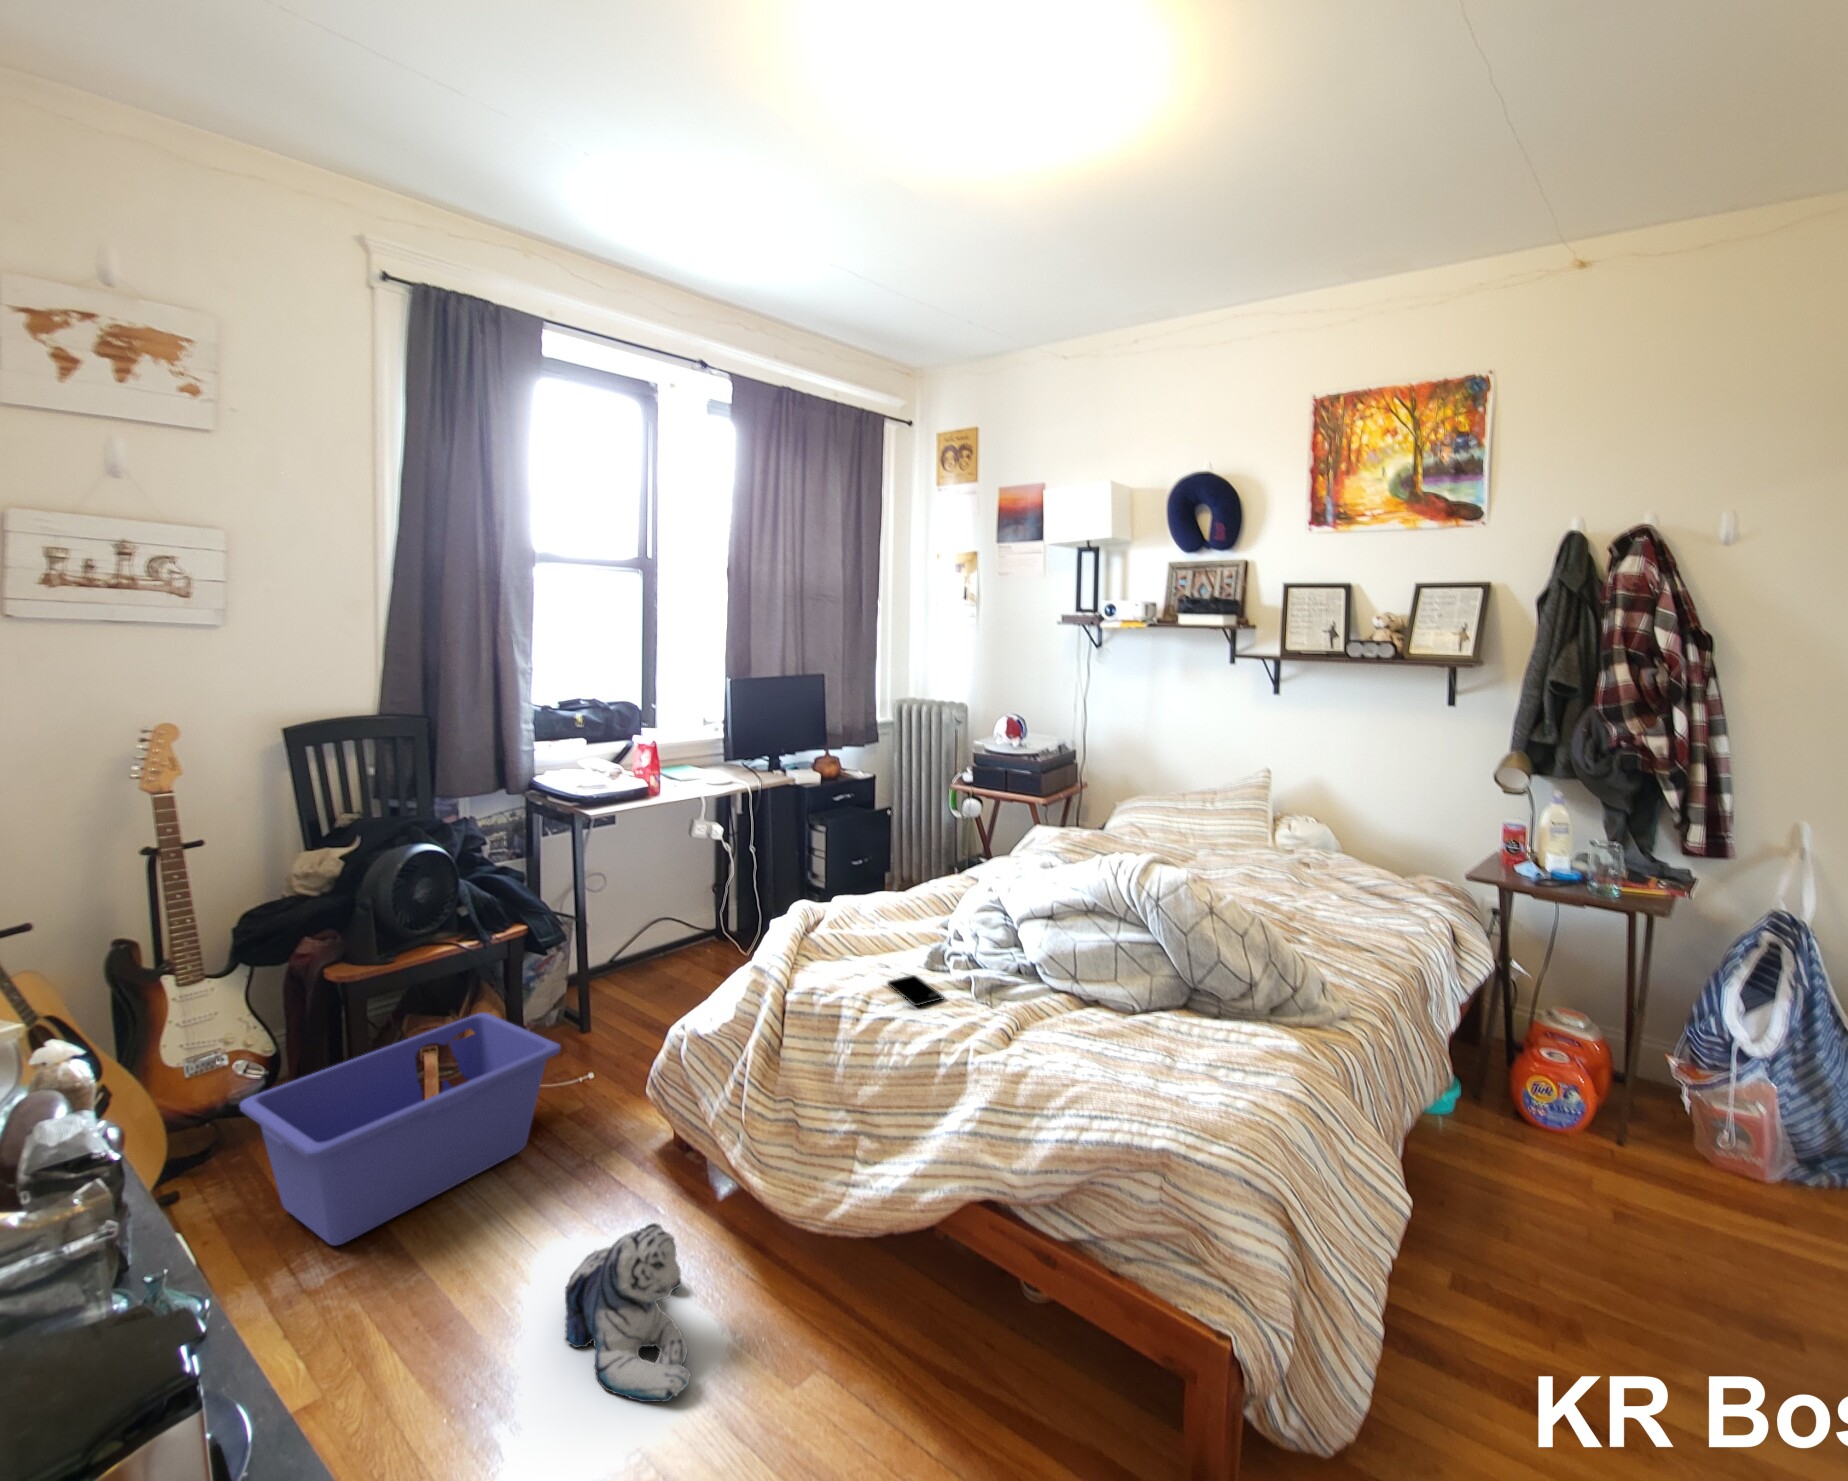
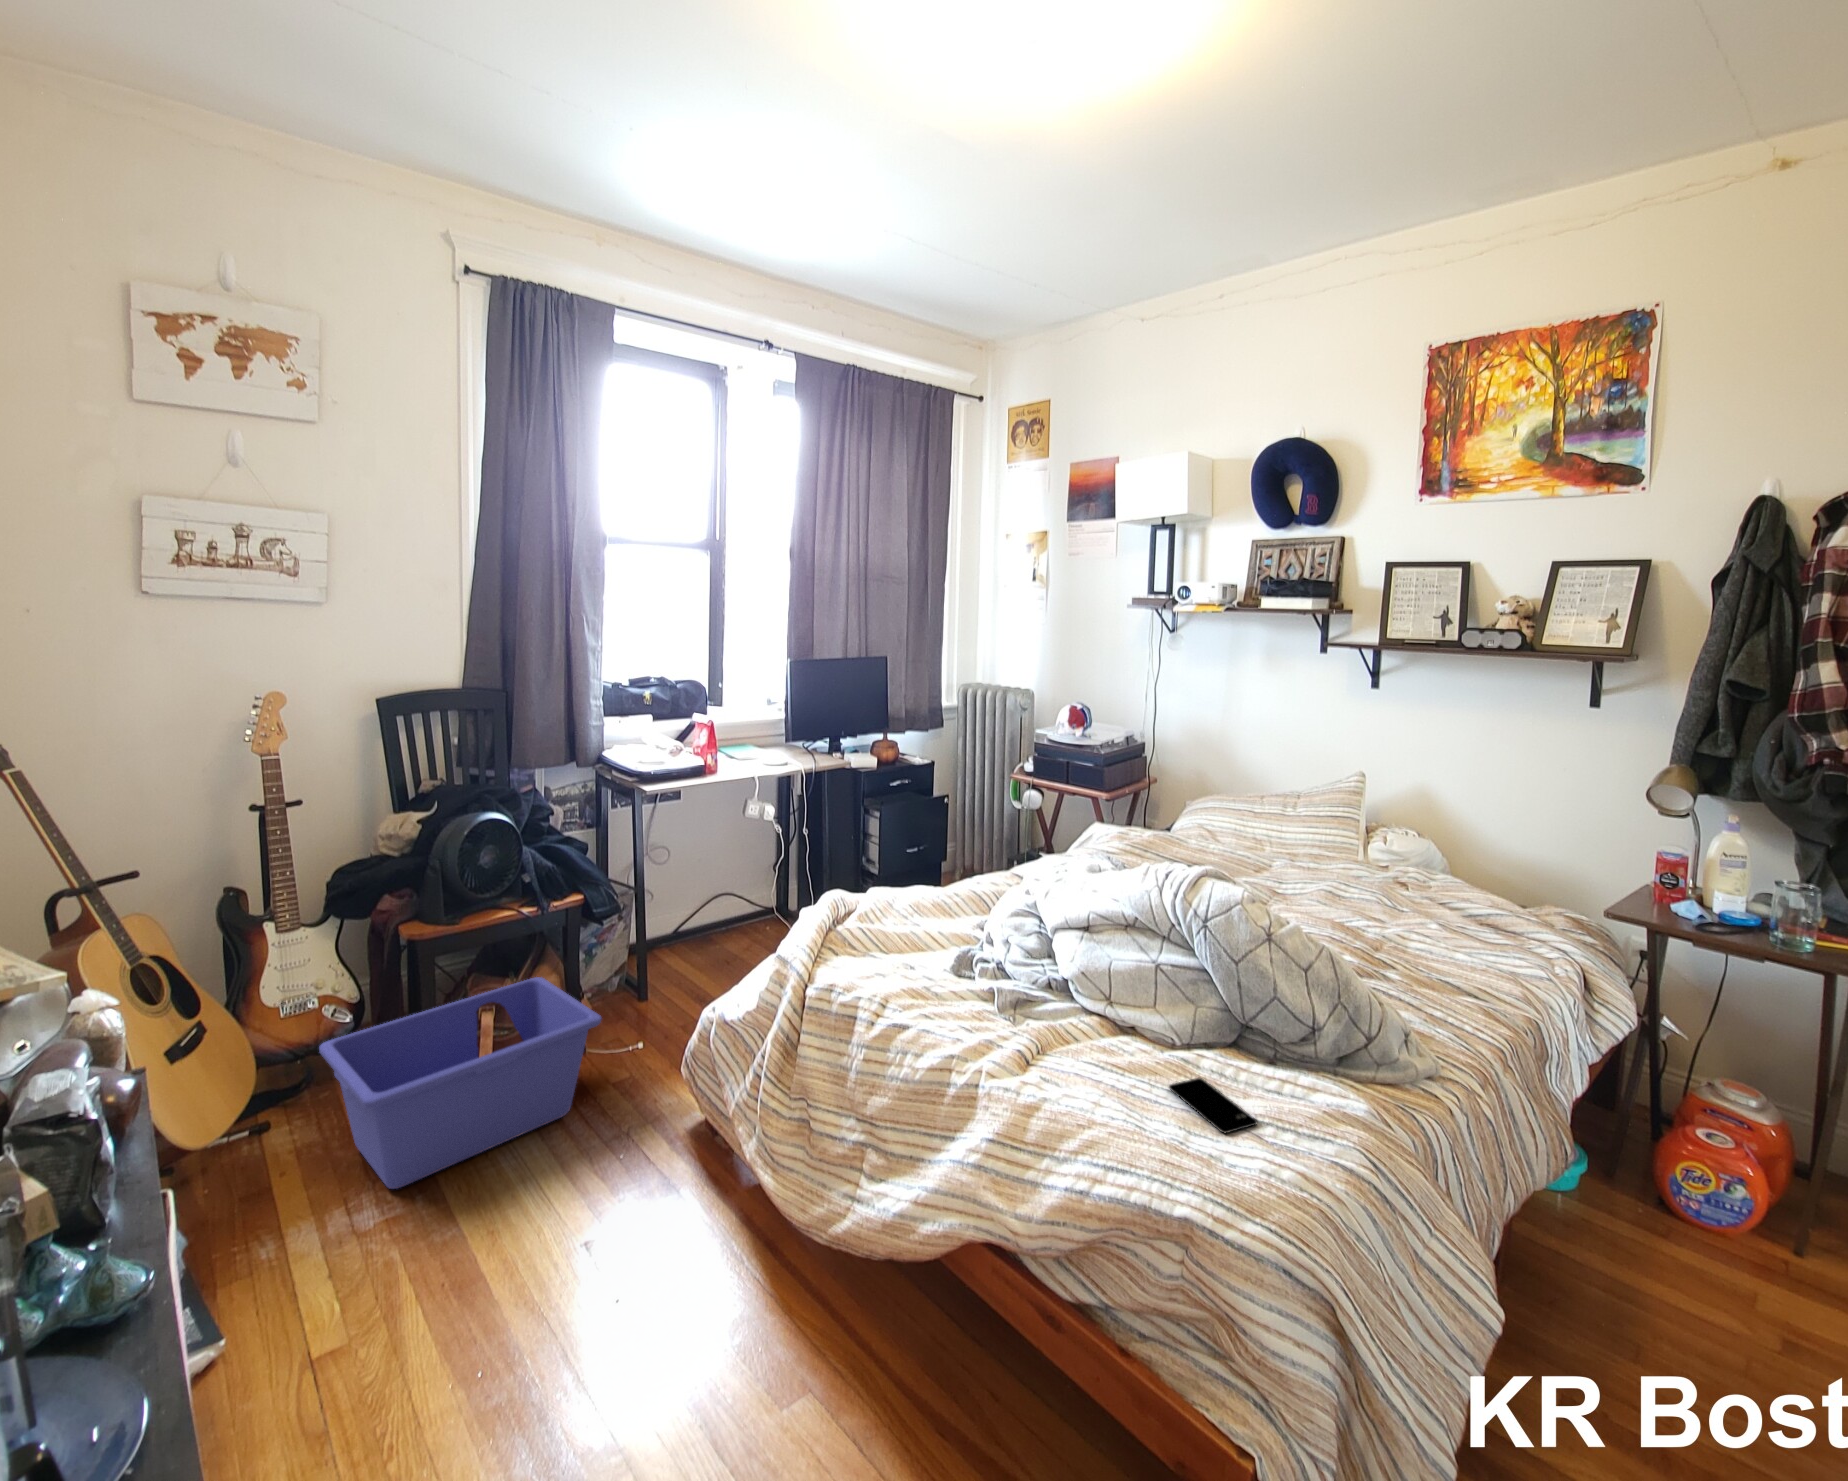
smartphone: present [888,975,944,1006] -> present [1169,1078,1257,1133]
plush toy: present [564,1223,690,1402] -> none [574,1213,692,1400]

